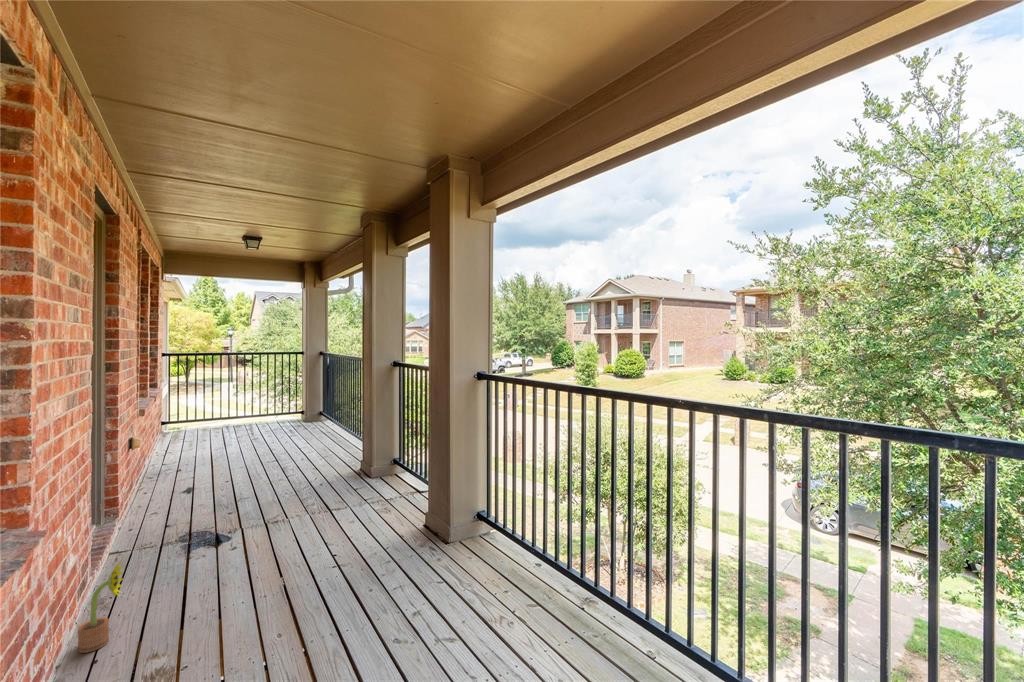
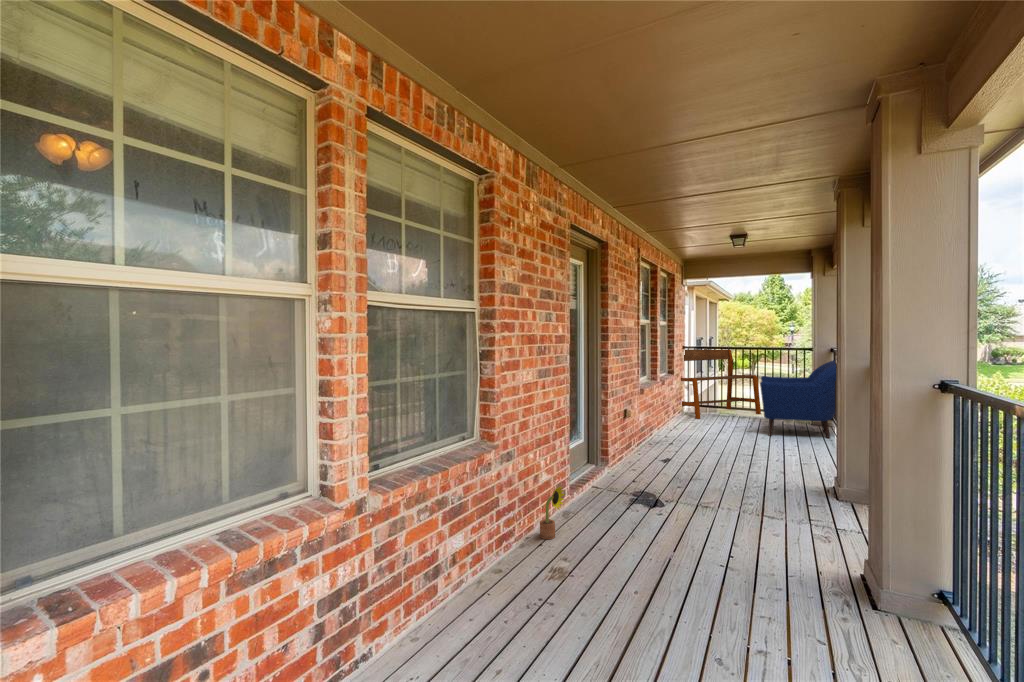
bench: none [142,355,247,438] -> present [681,349,761,419]
armchair: none [258,365,341,442] -> present [760,360,836,438]

